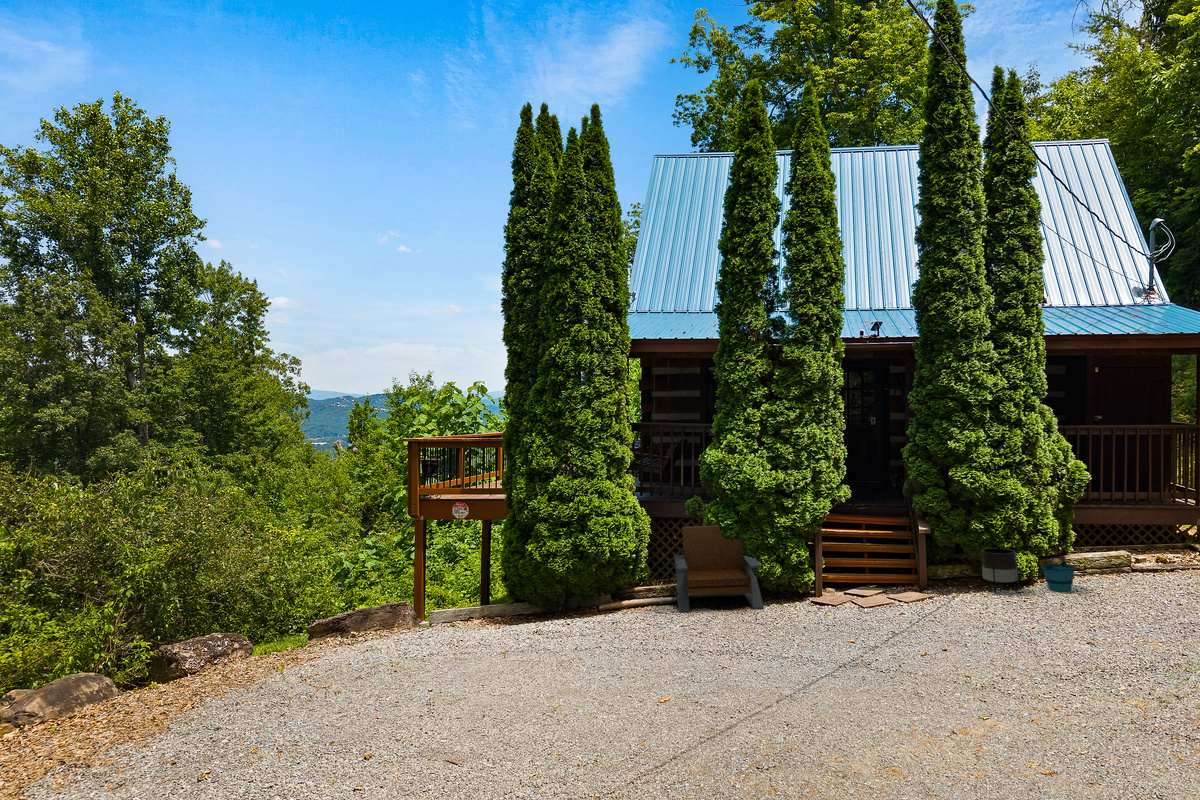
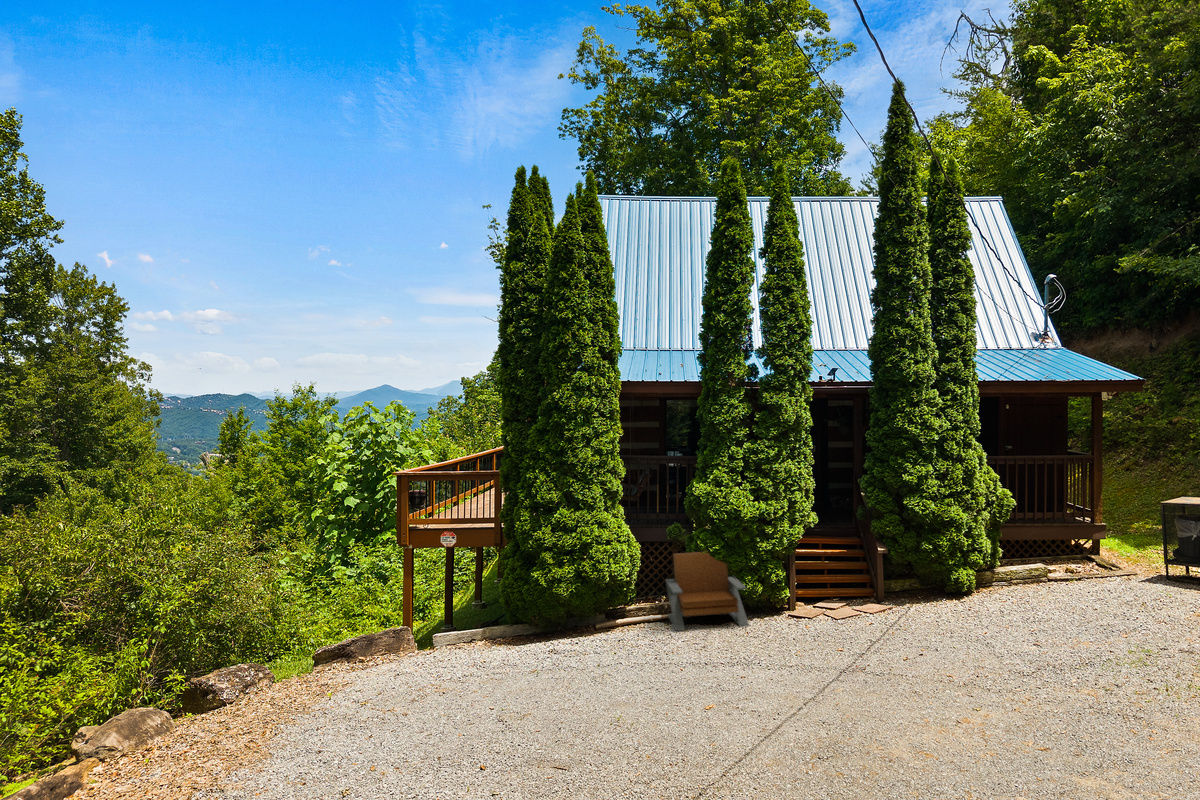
planter: present [981,548,1020,595] -> none [928,567,960,608]
bucket: present [1034,561,1075,592] -> none [971,577,1004,604]

